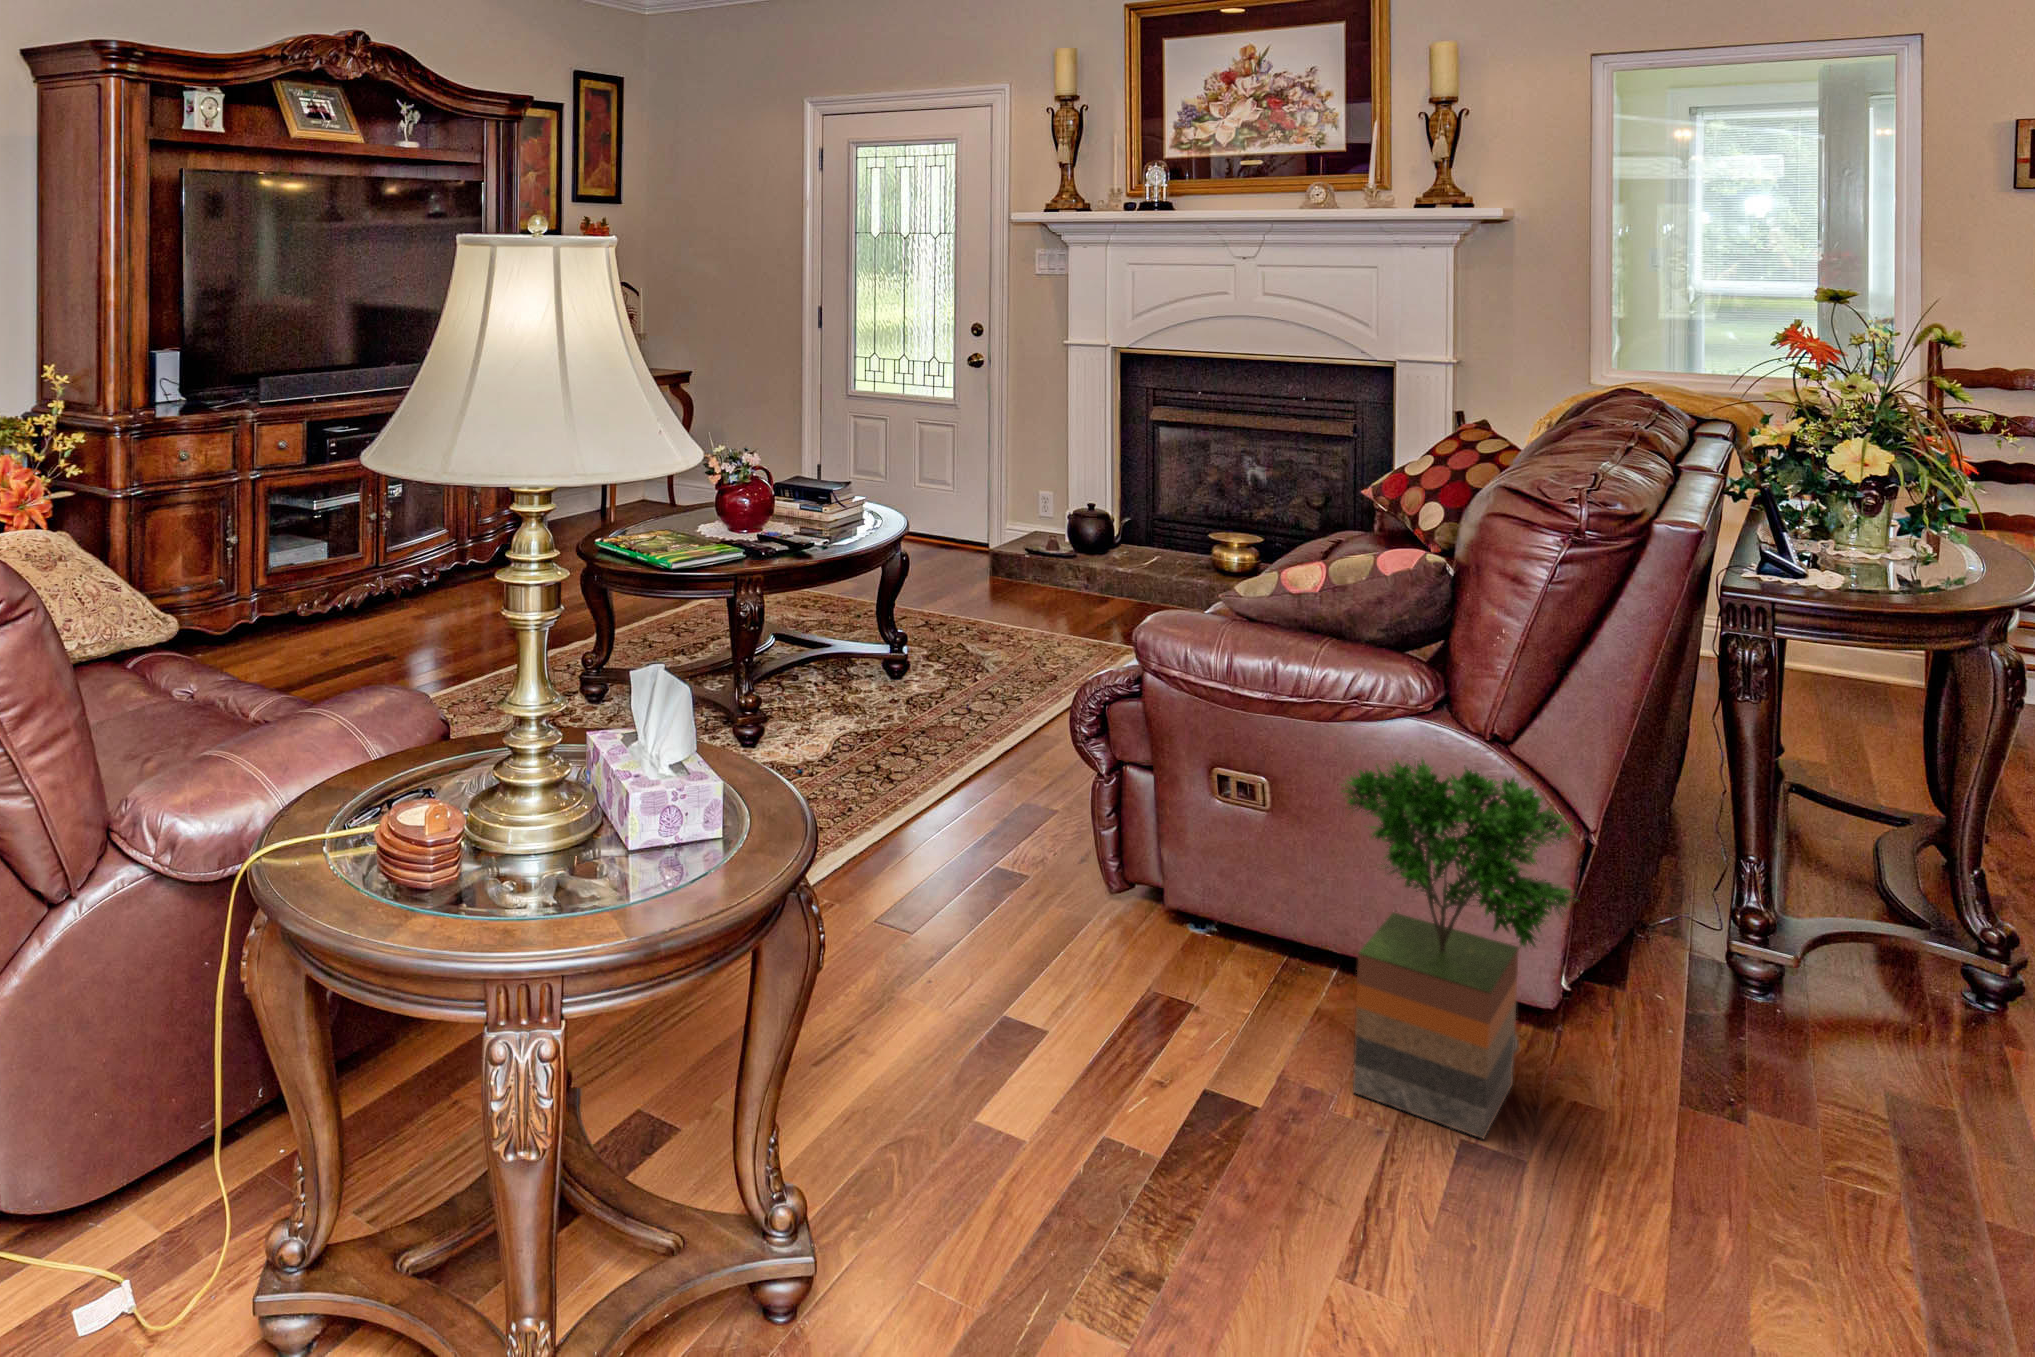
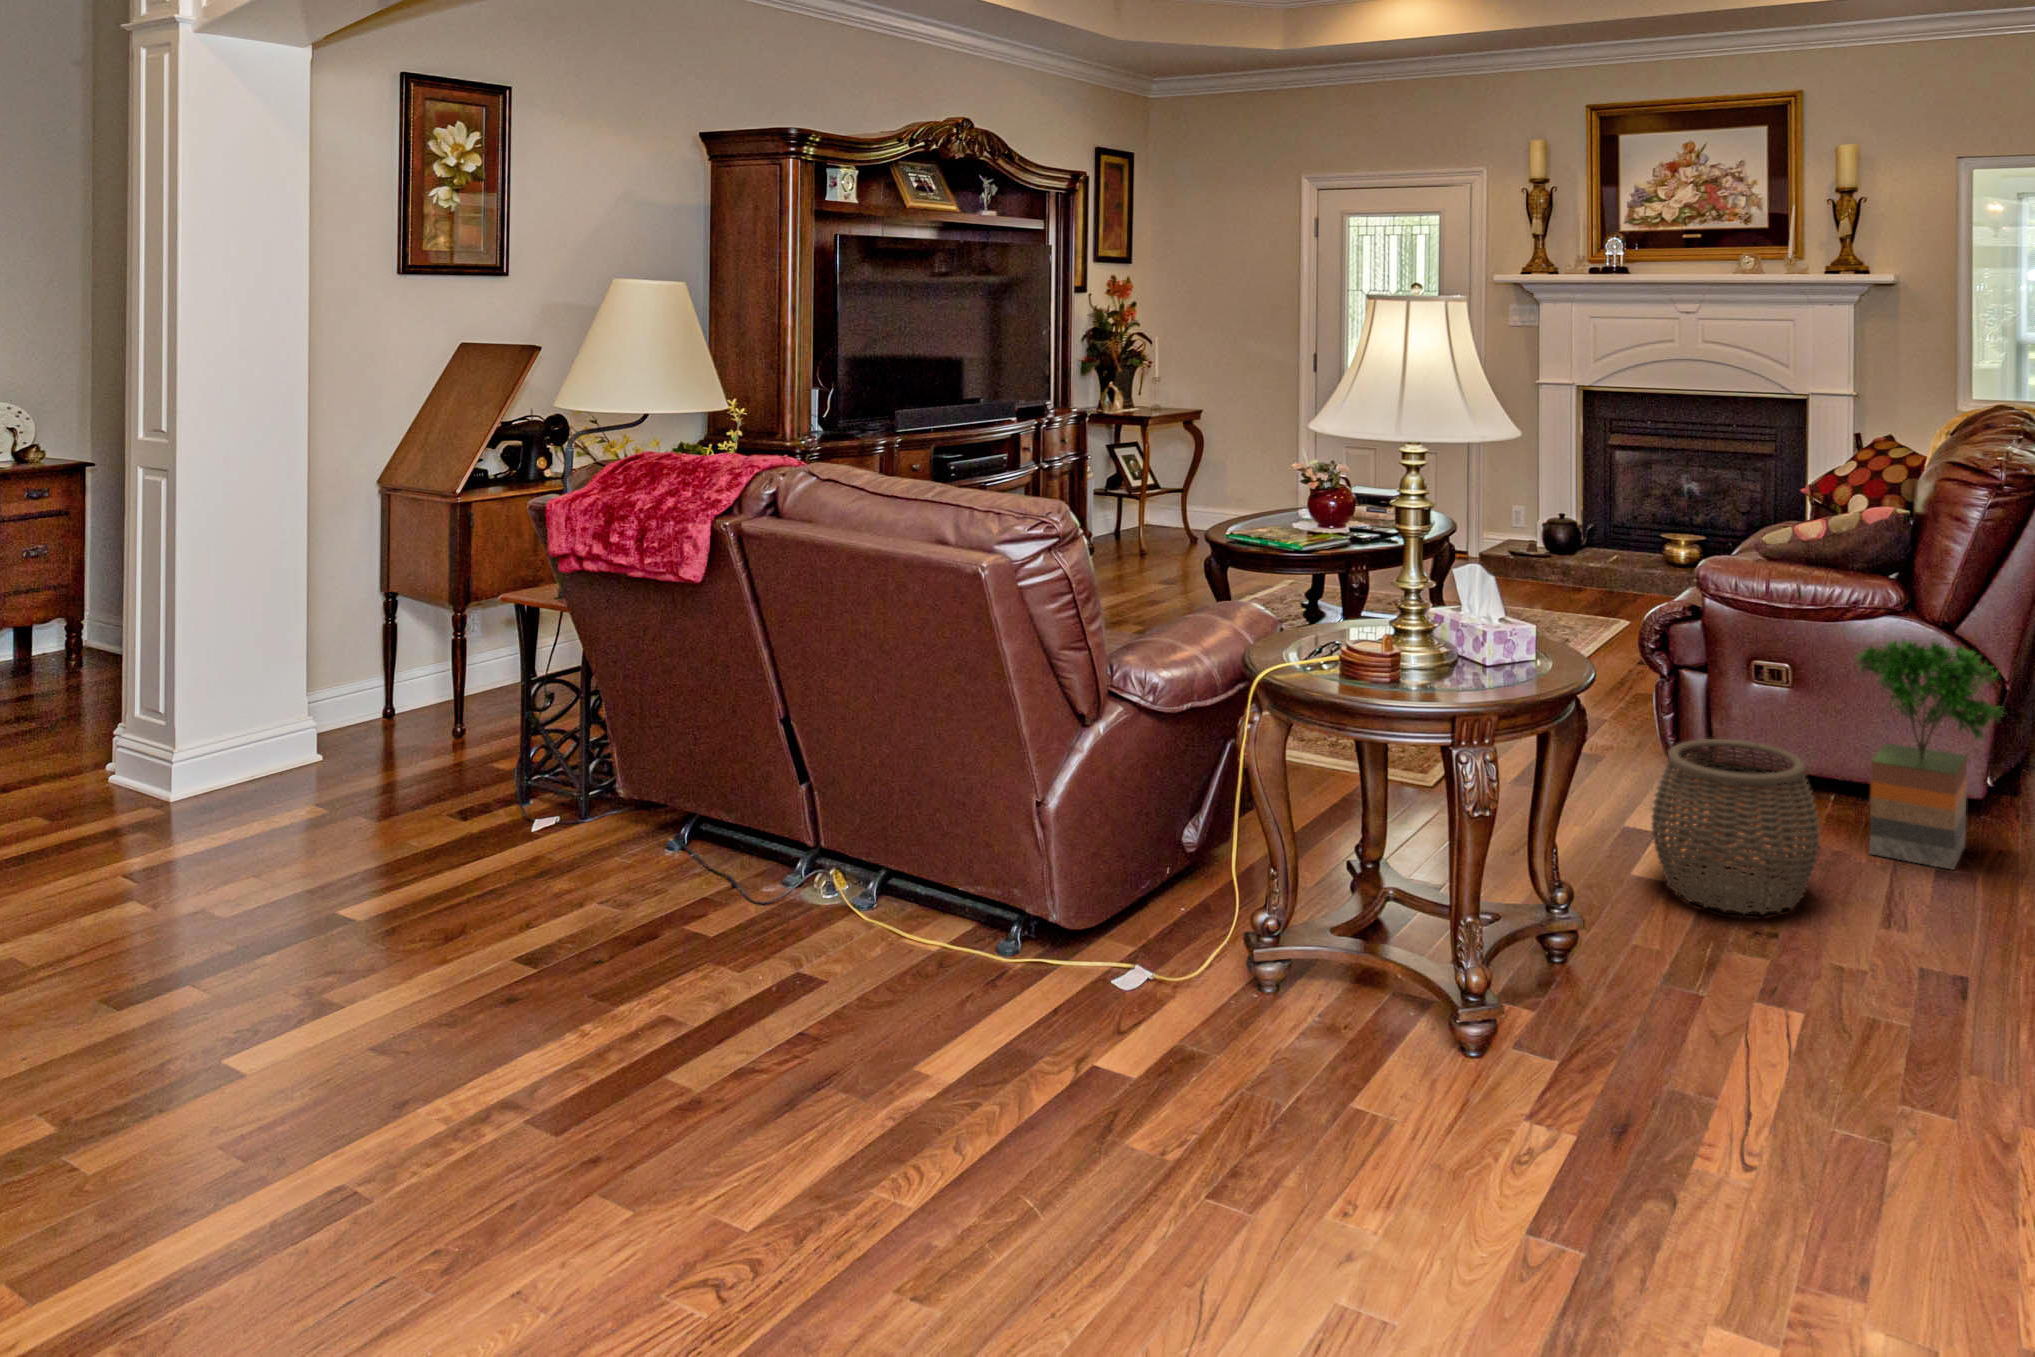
woven basket: none [983,915,1247,1228] -> present [1652,739,1820,914]

